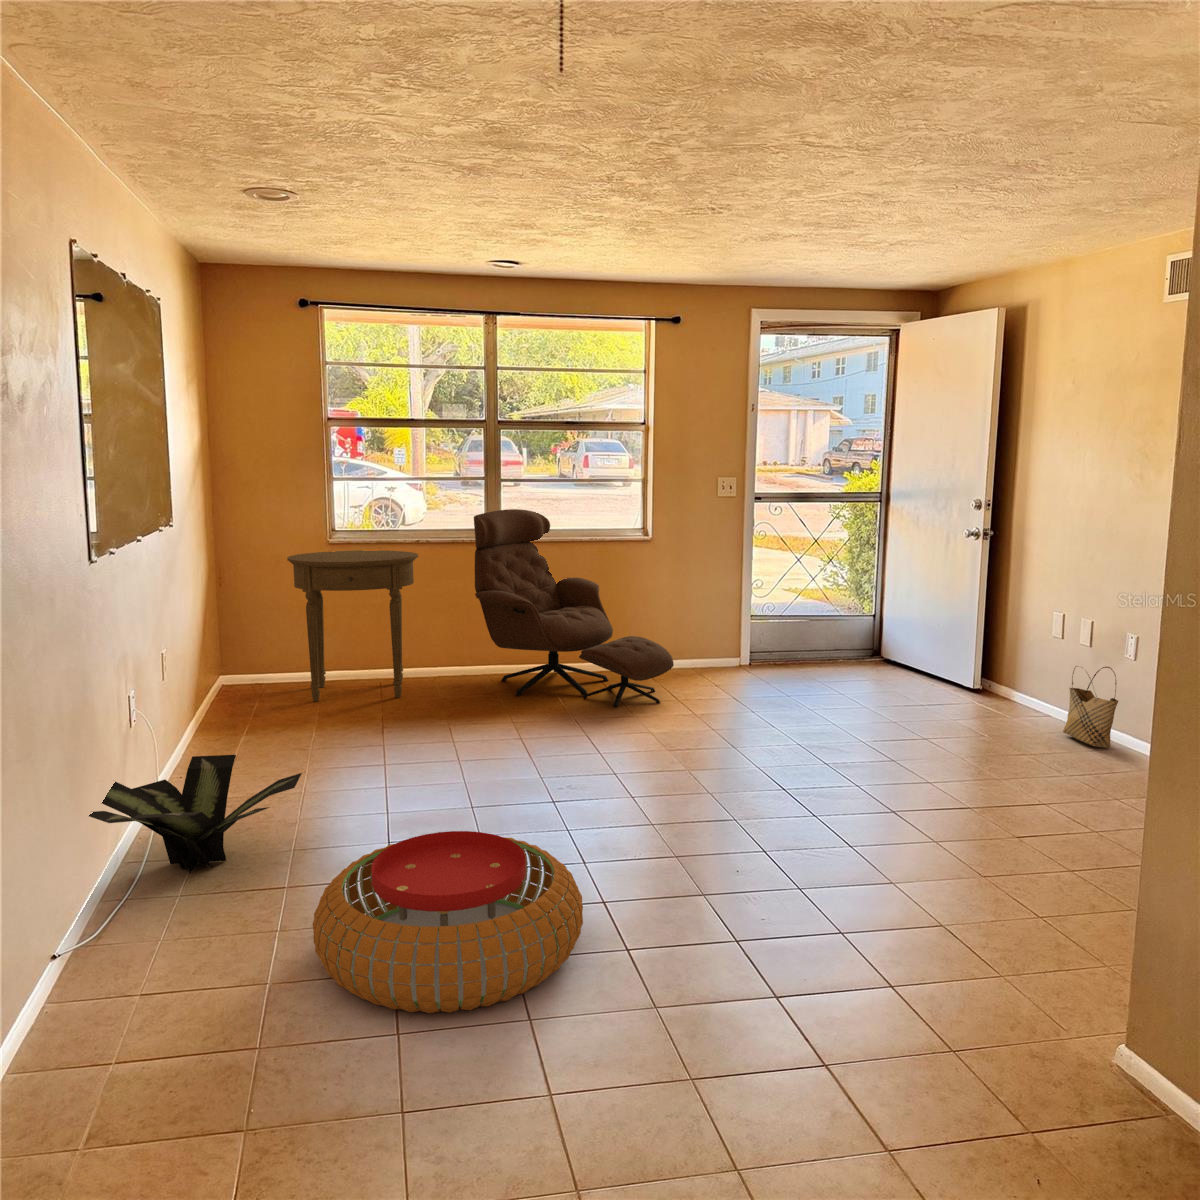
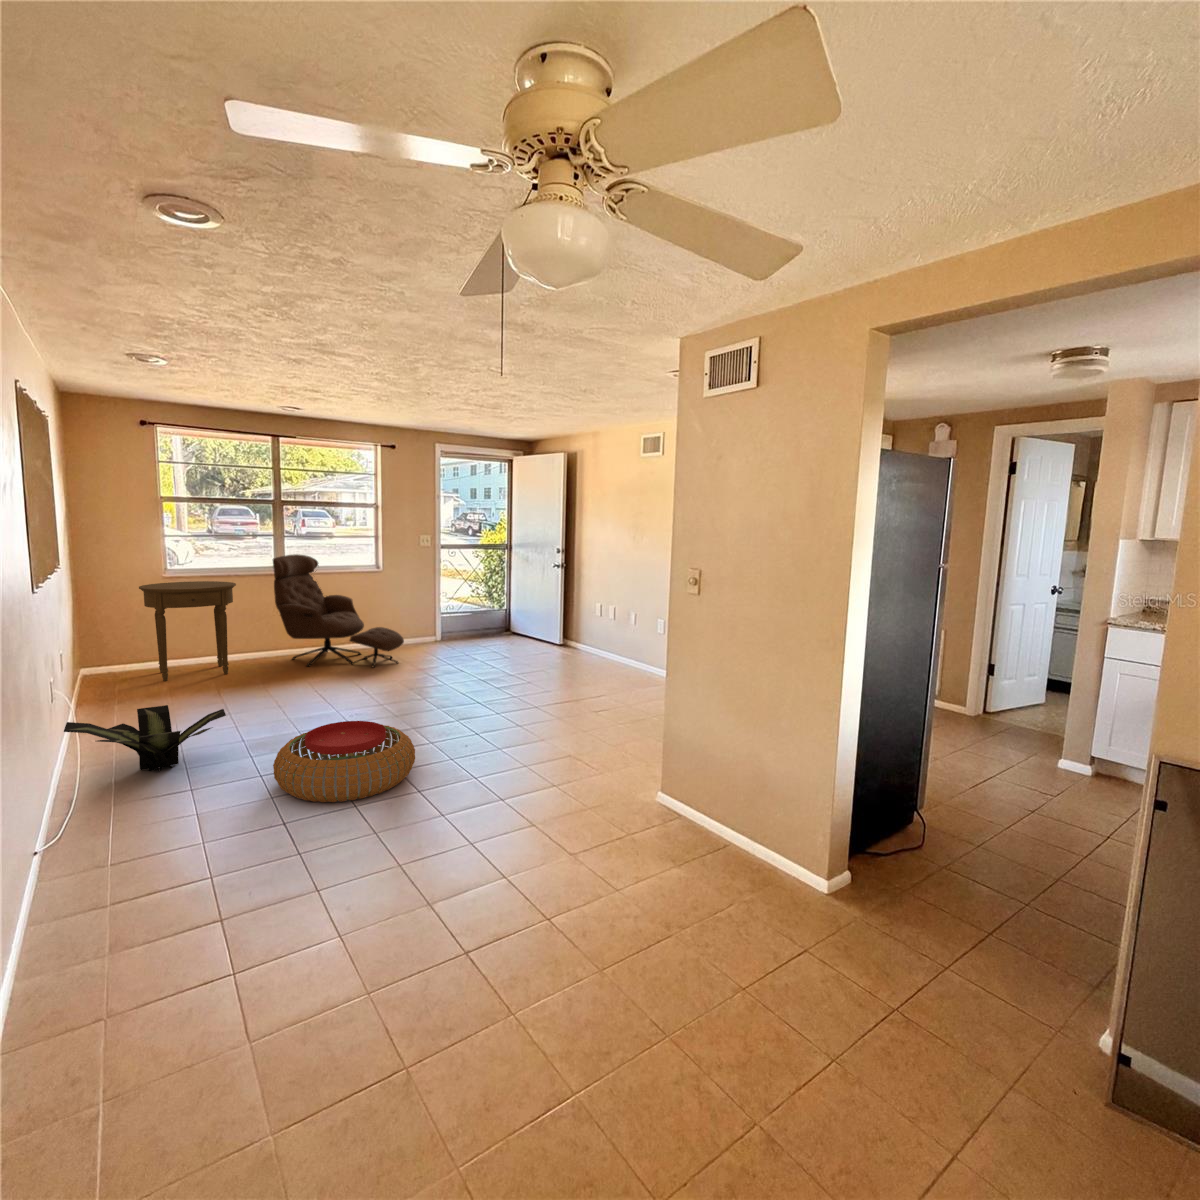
woven basket: present [1063,666,1118,748] -> none [602,627,624,664]

